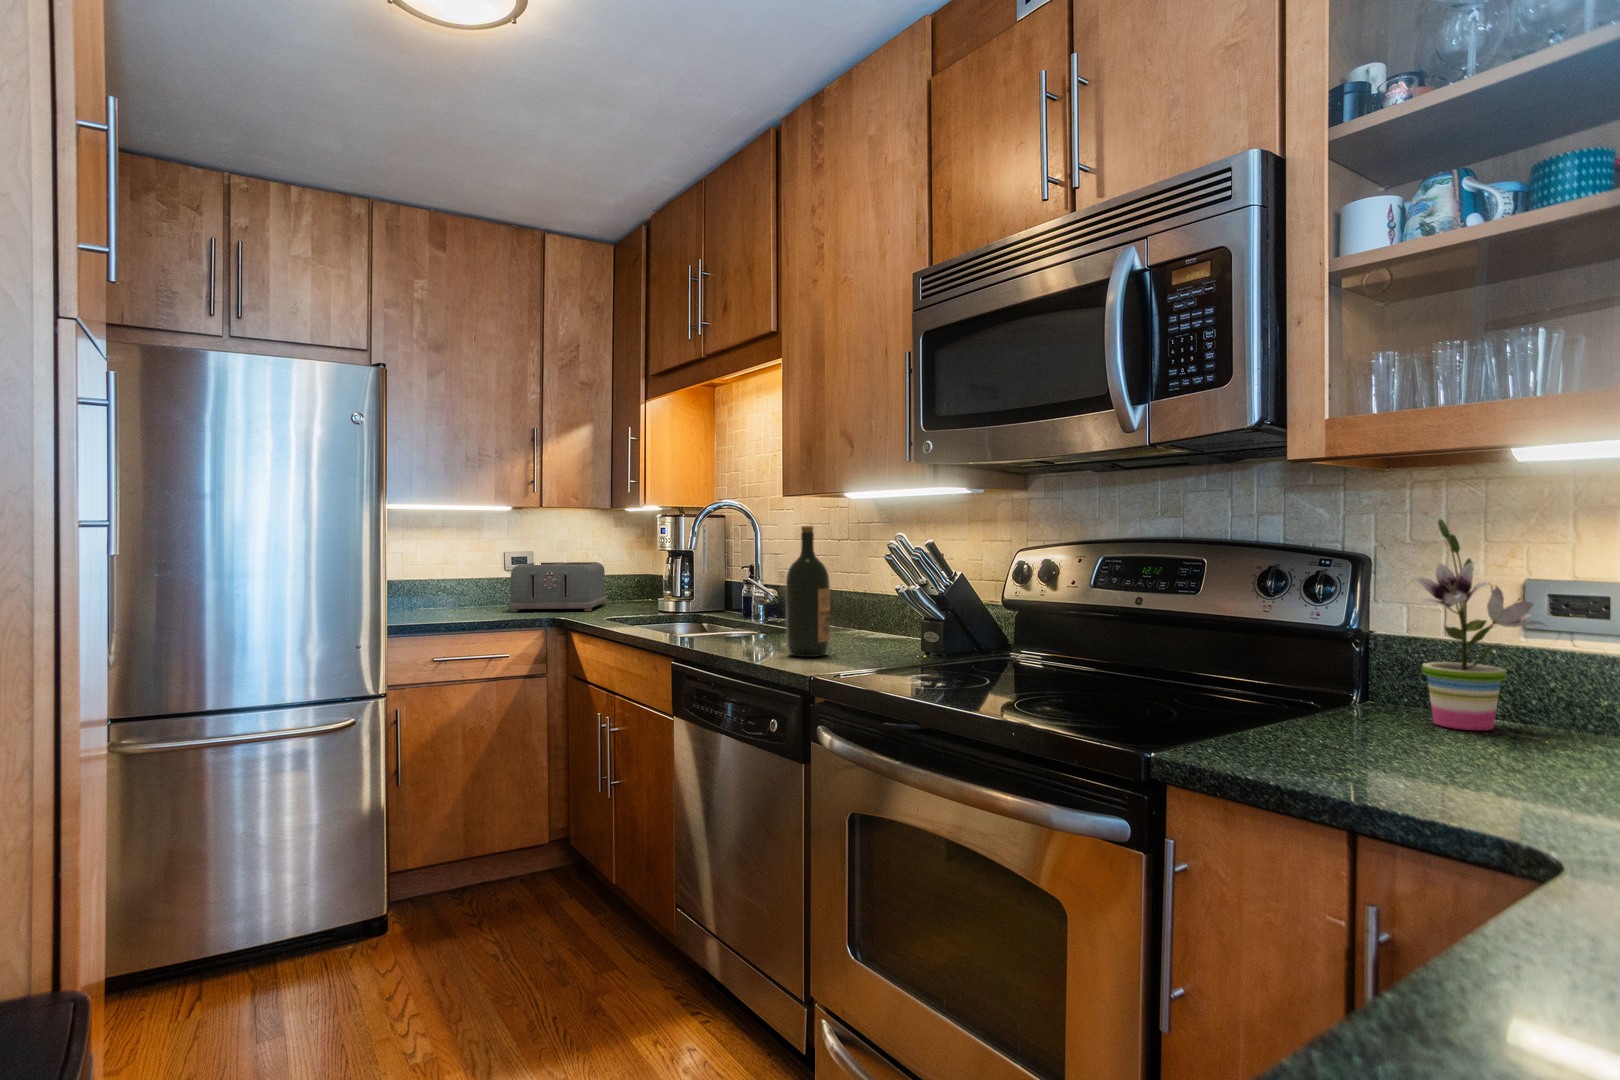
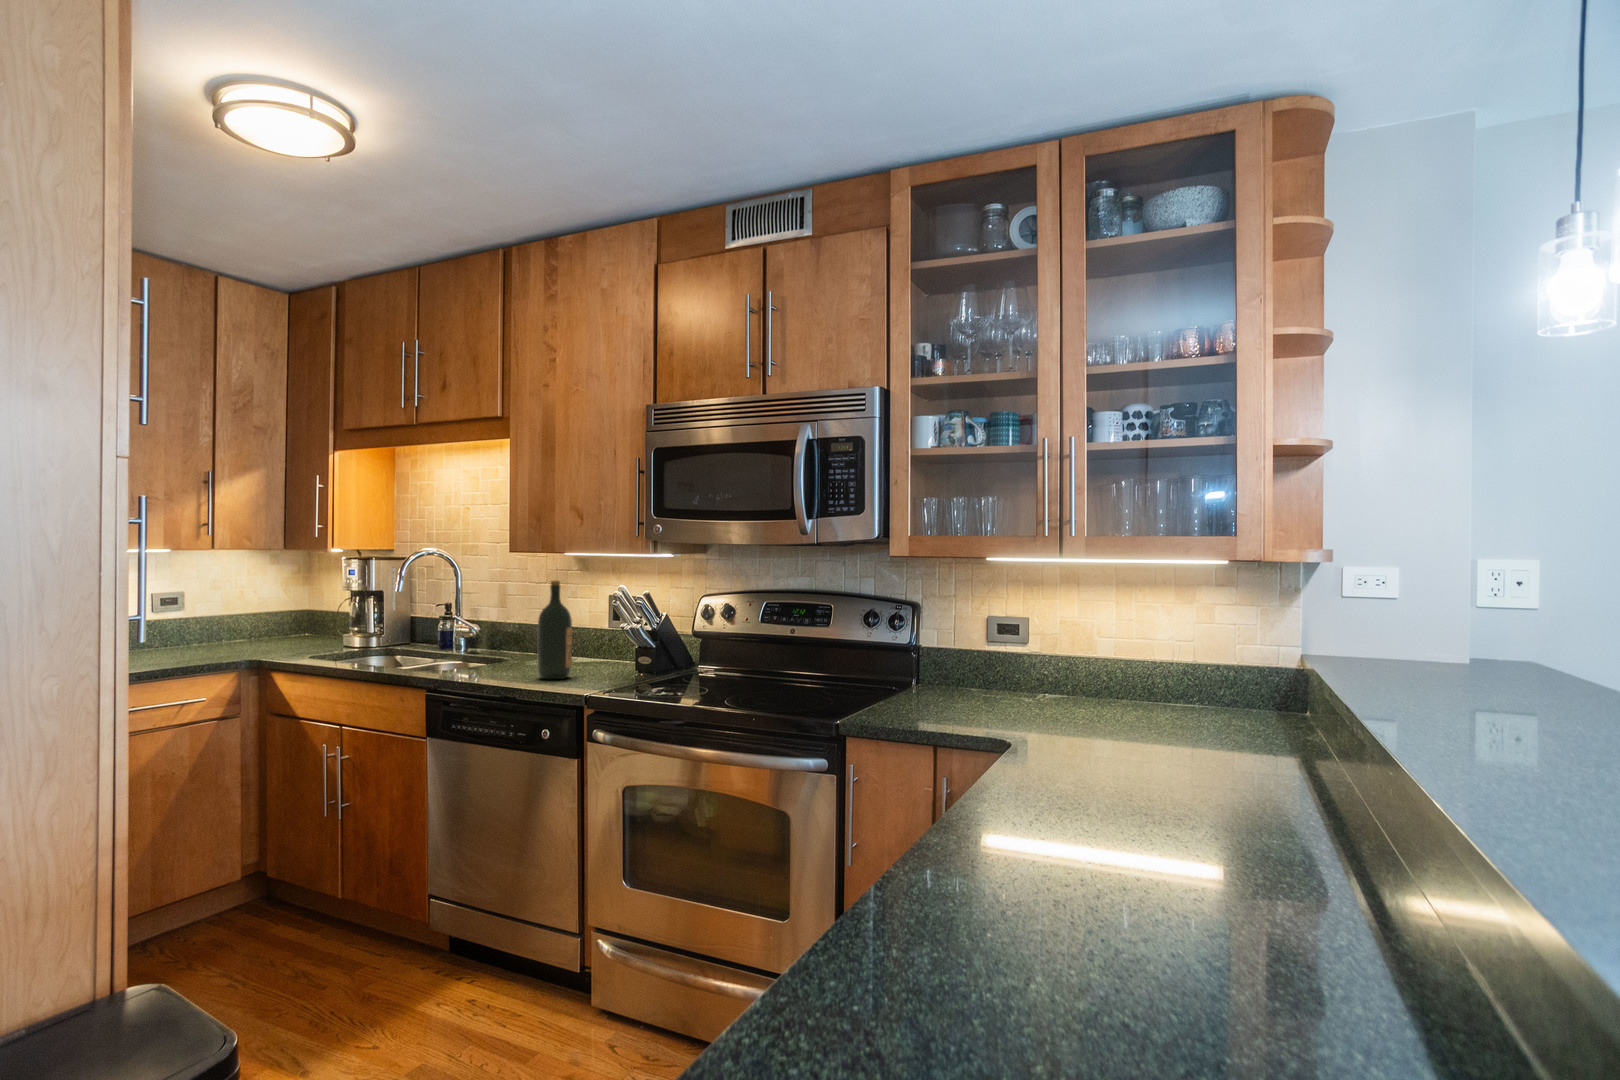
potted plant: present [1415,519,1544,730] -> none [944,586,999,695]
toaster: present [509,562,607,612] -> none [170,600,269,653]

